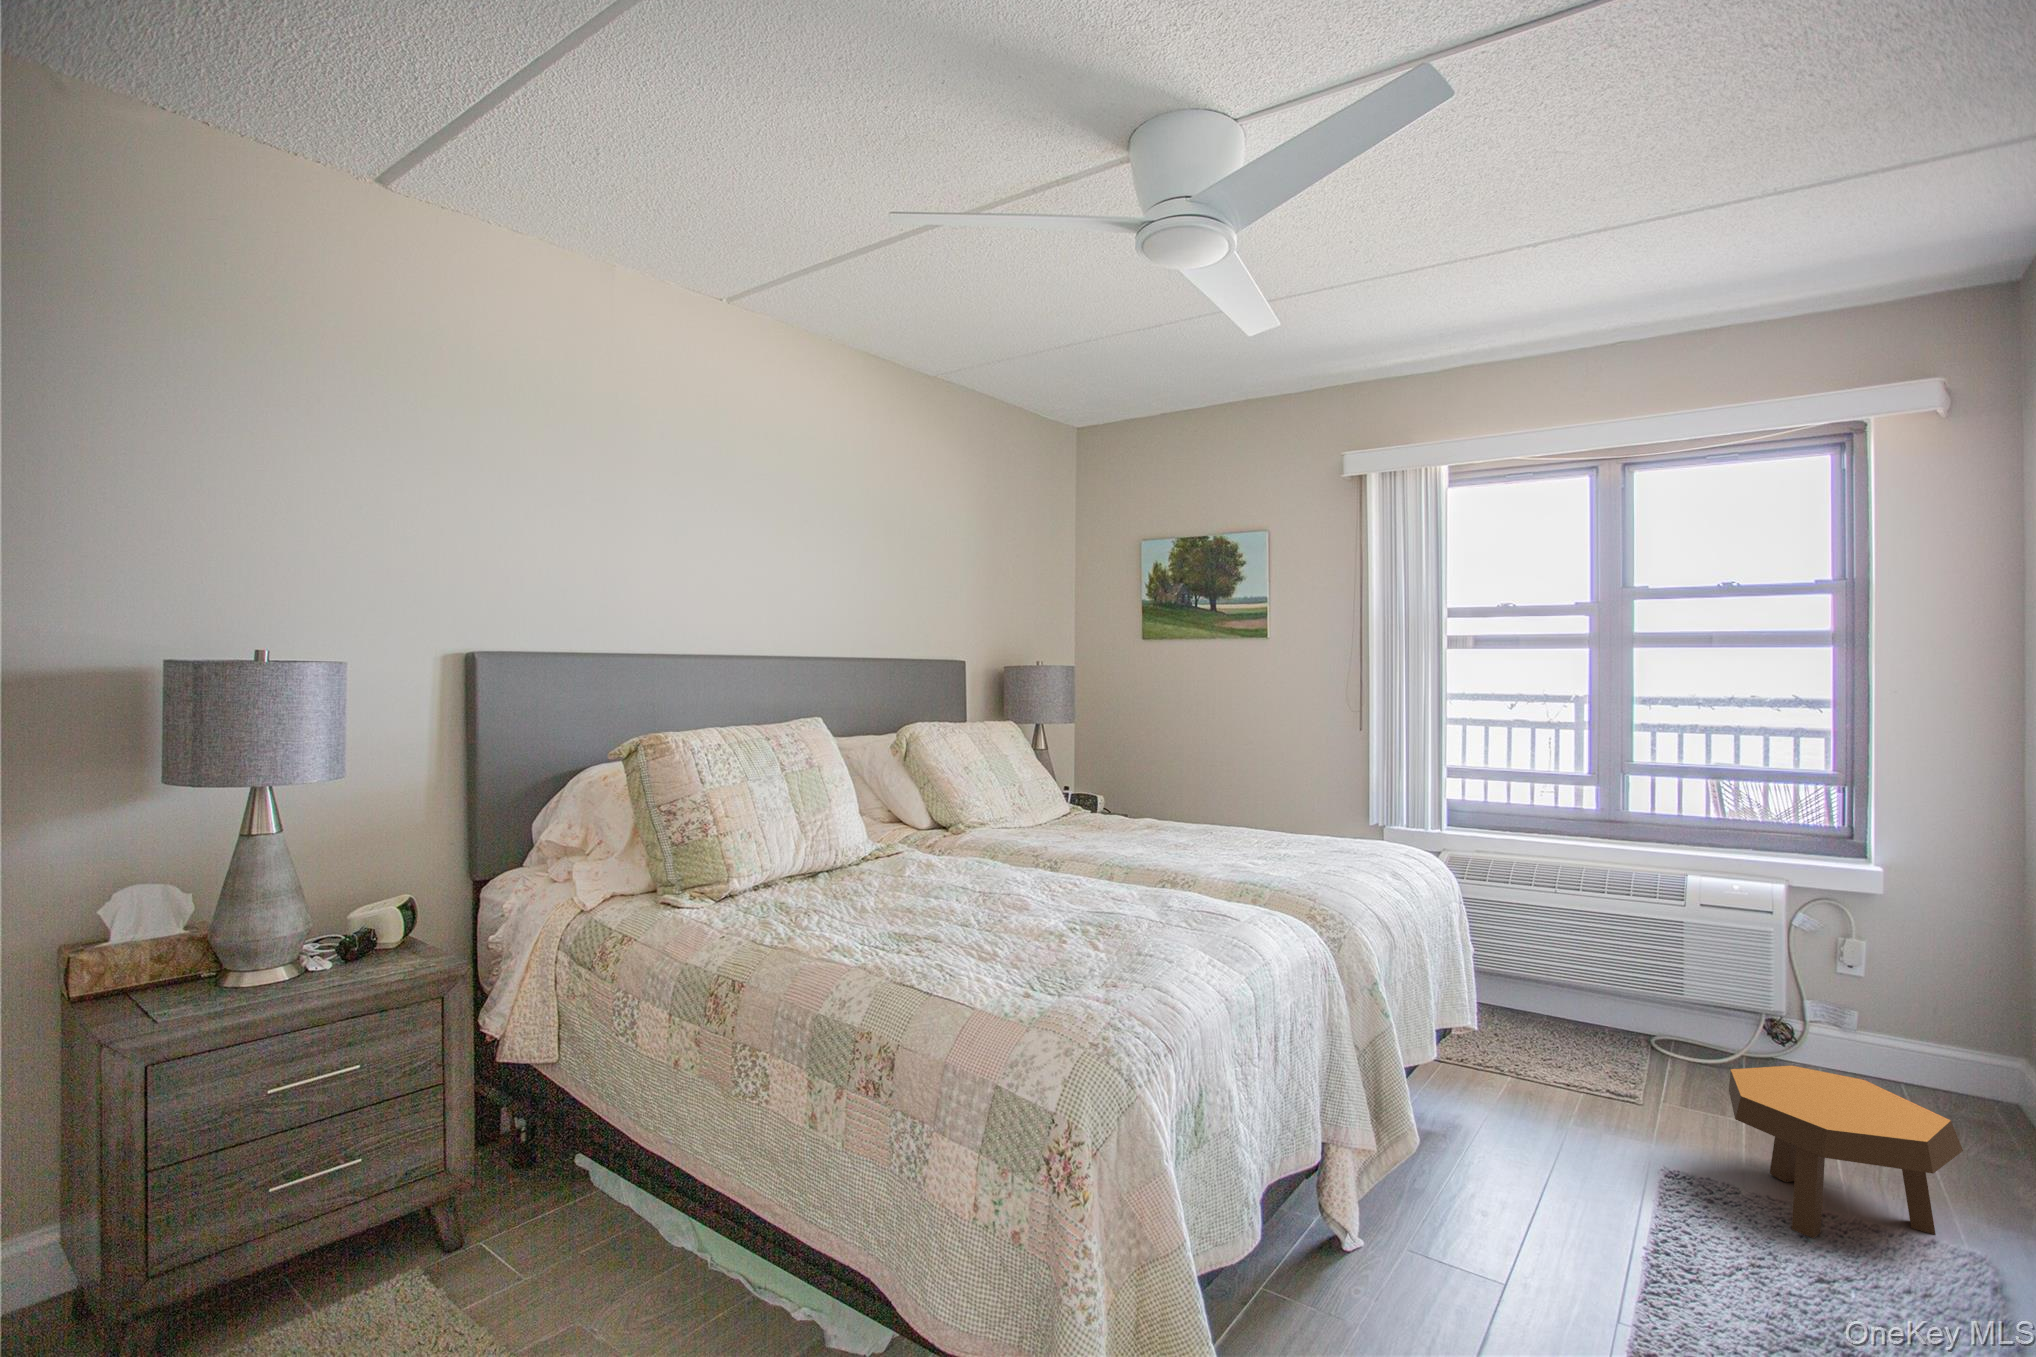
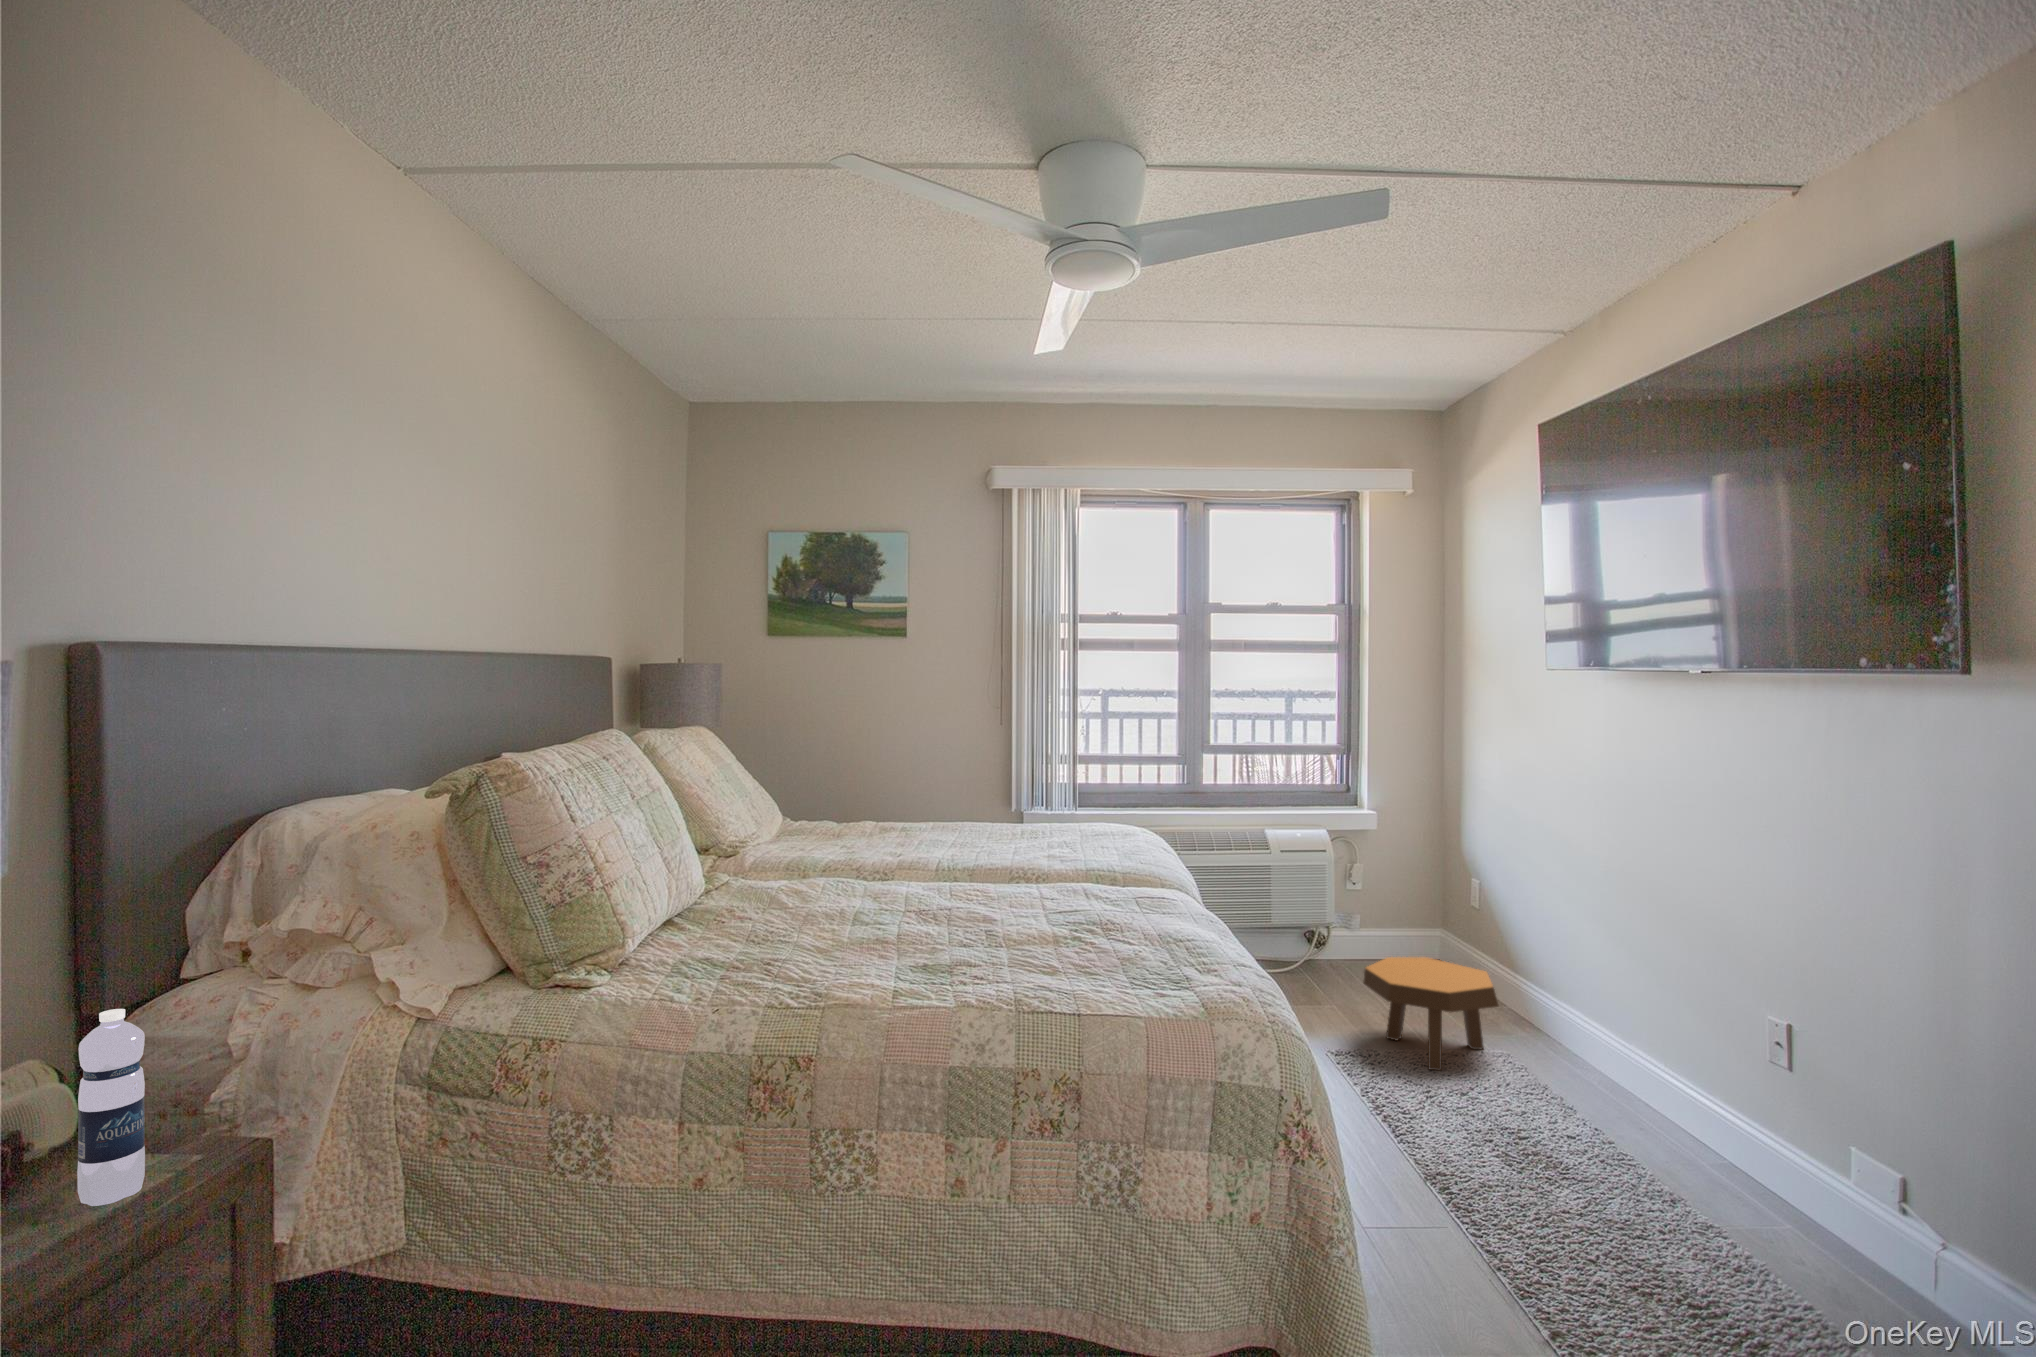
water bottle: none [368,860,402,970] -> present [77,1009,145,1206]

